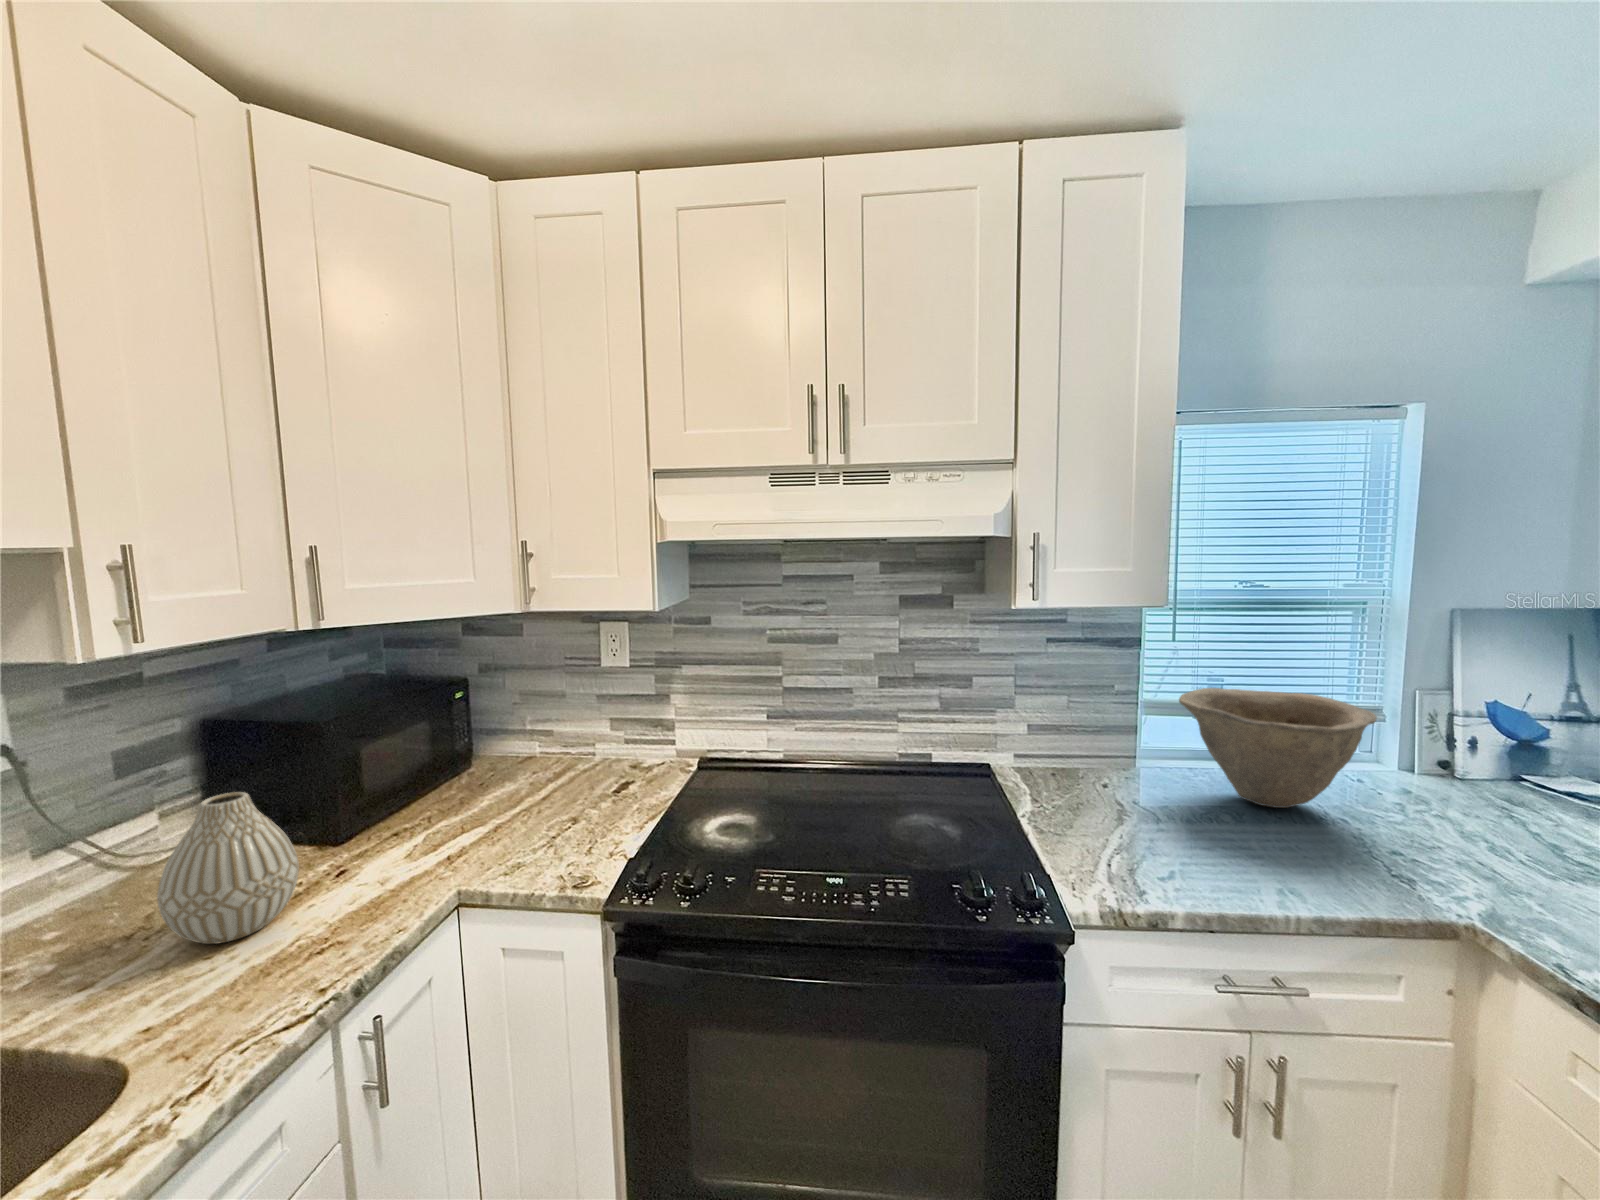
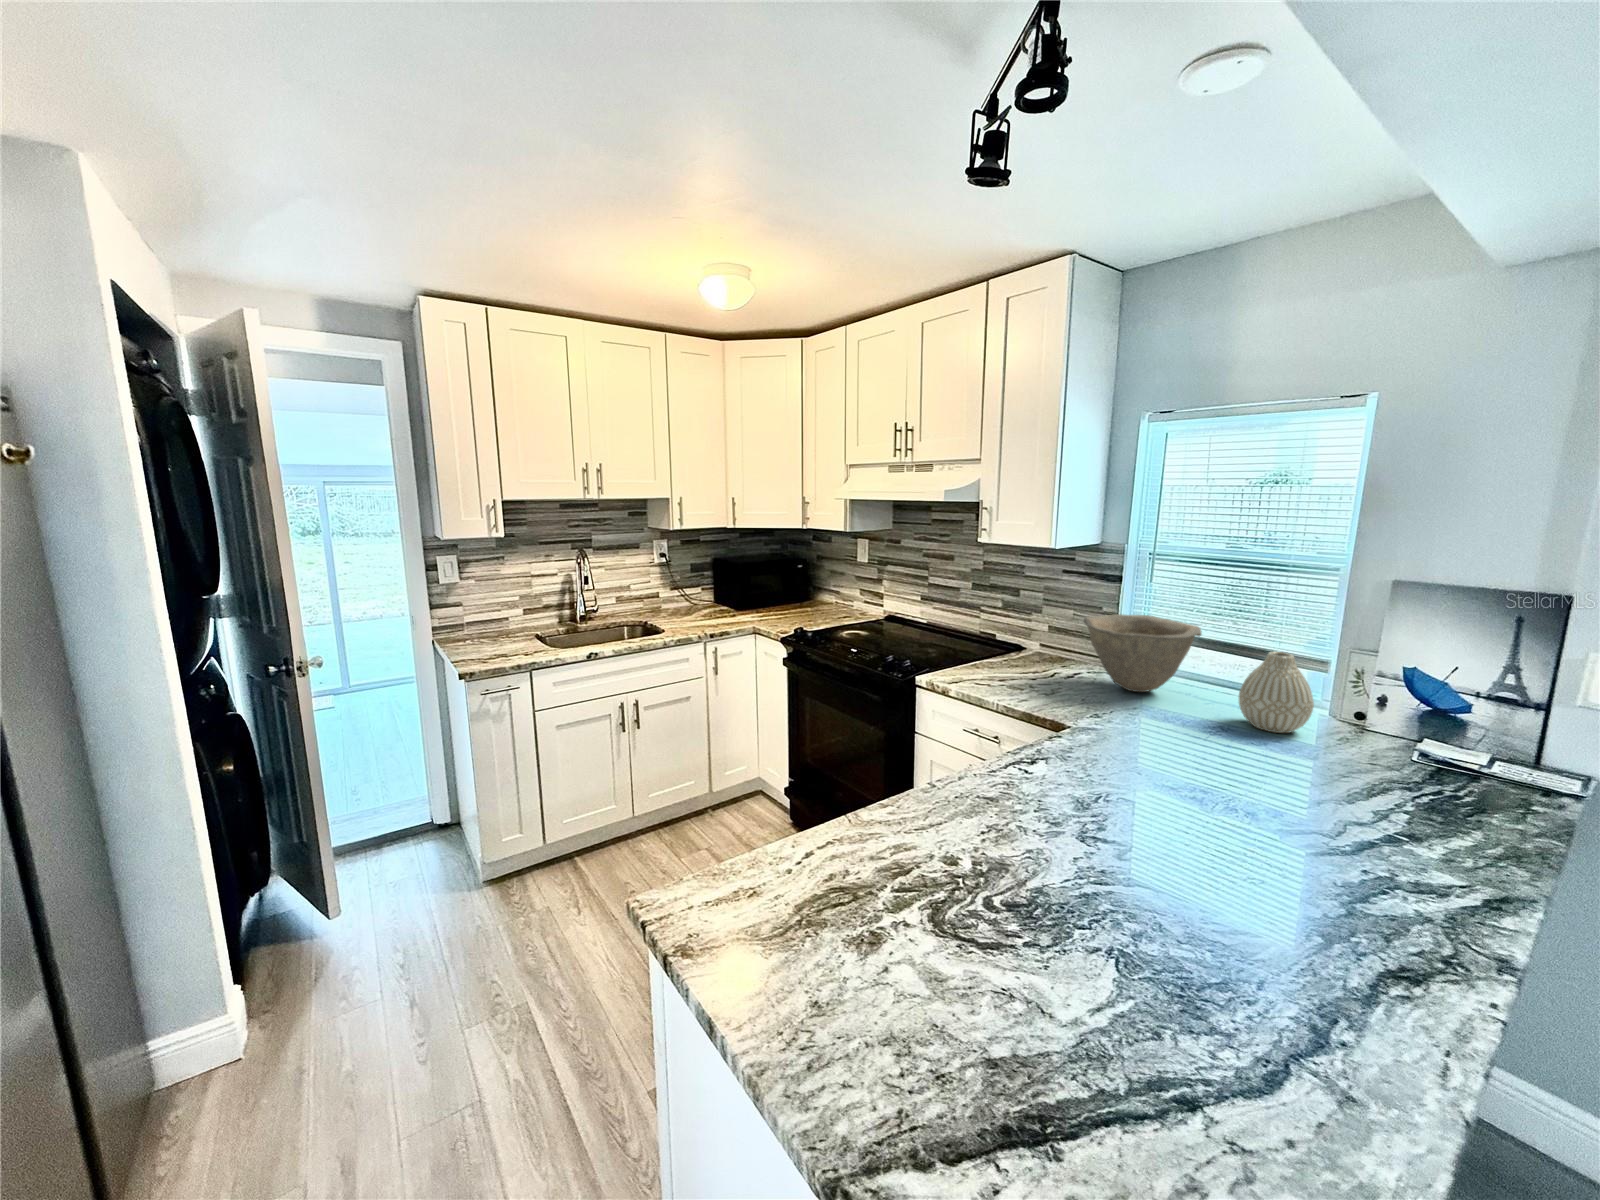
vase: present [157,792,299,944] -> present [1239,652,1314,733]

